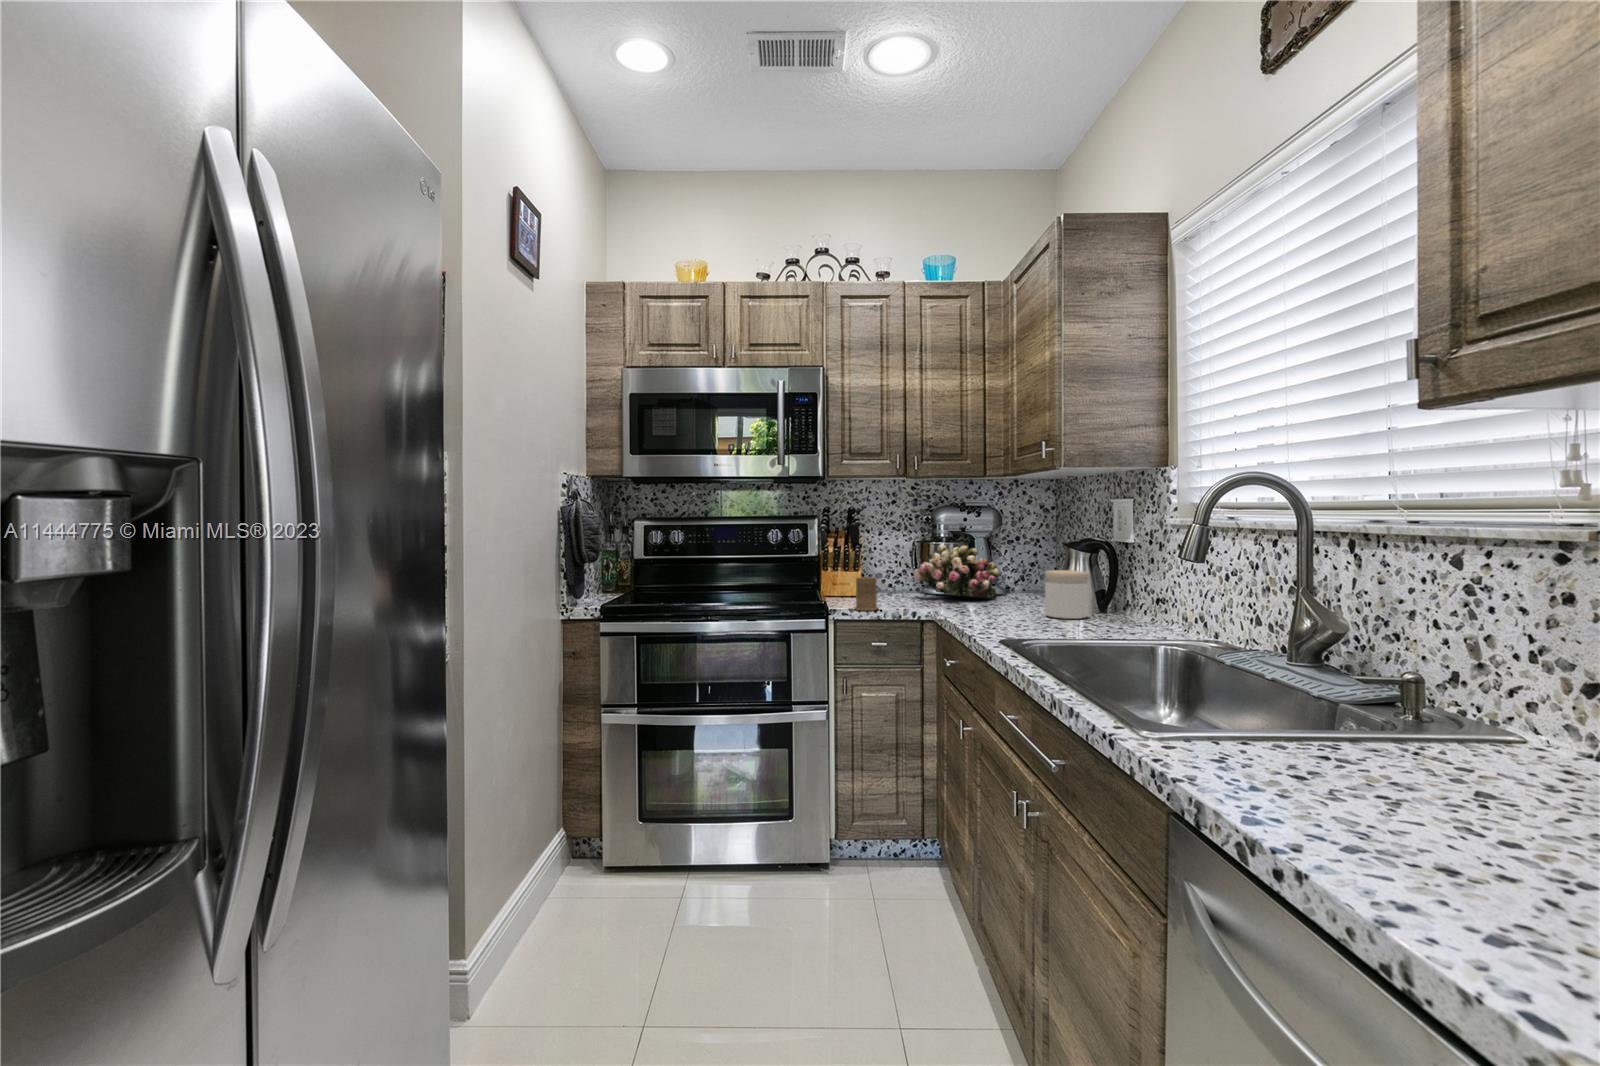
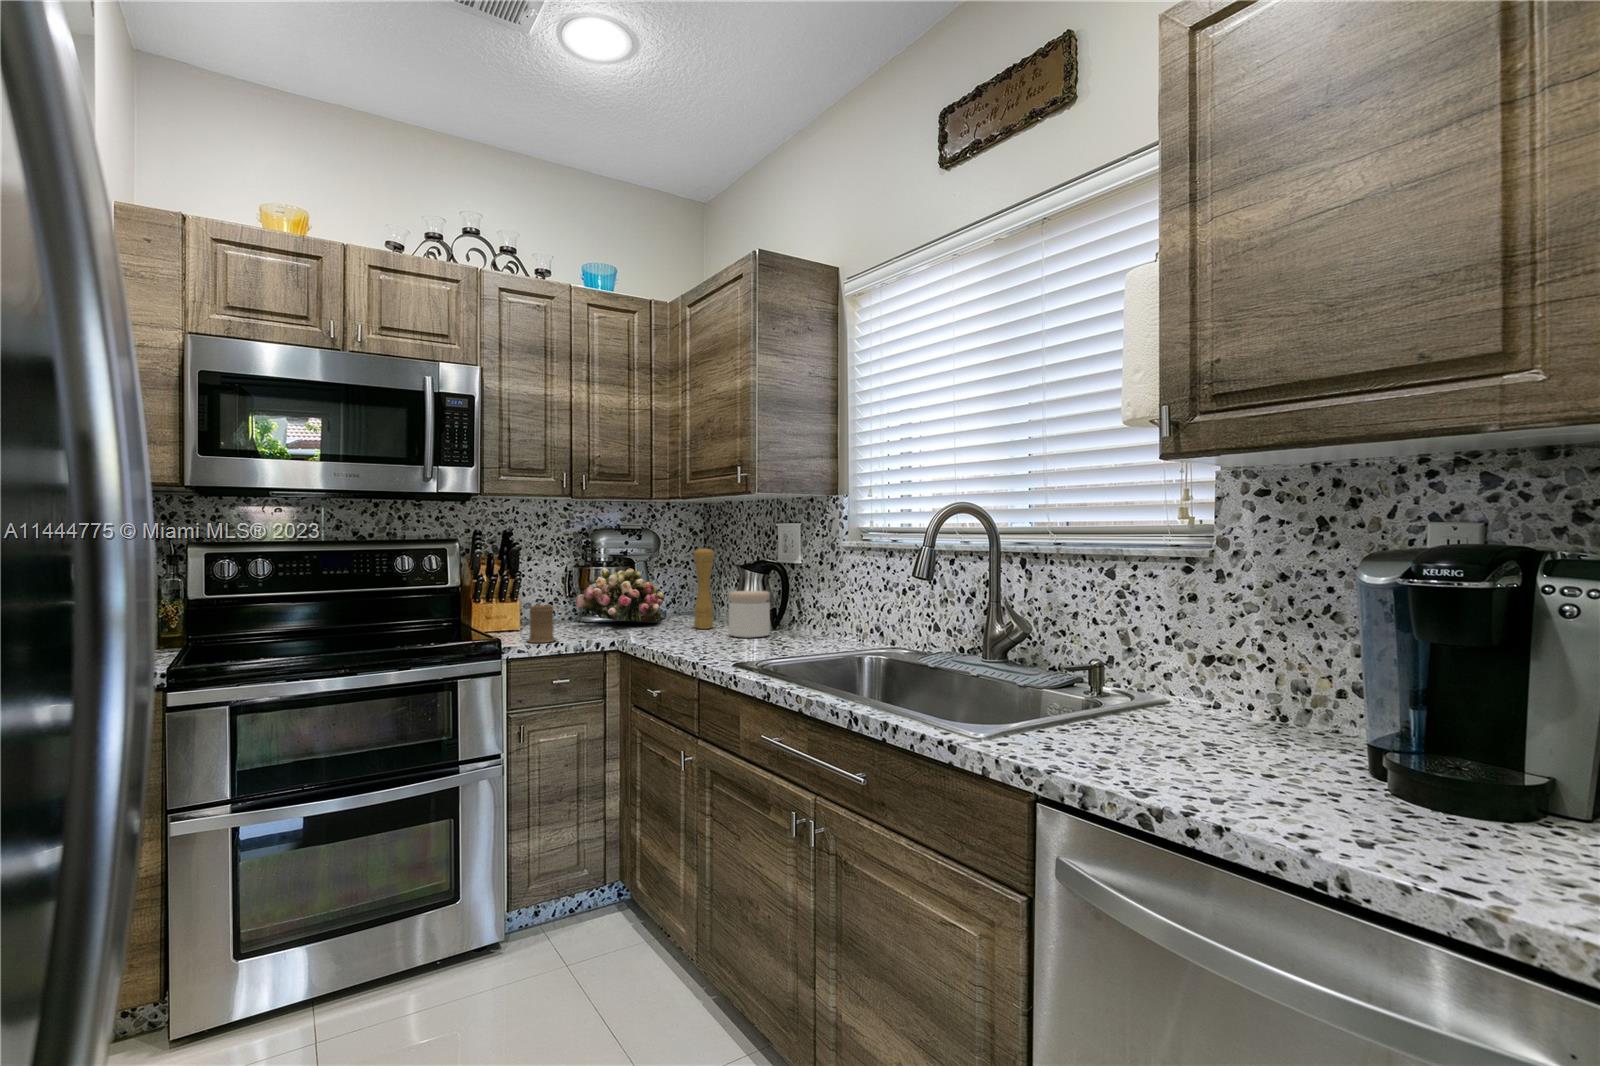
pepper mill: none [1020,525,1041,607] -> present [694,548,714,629]

